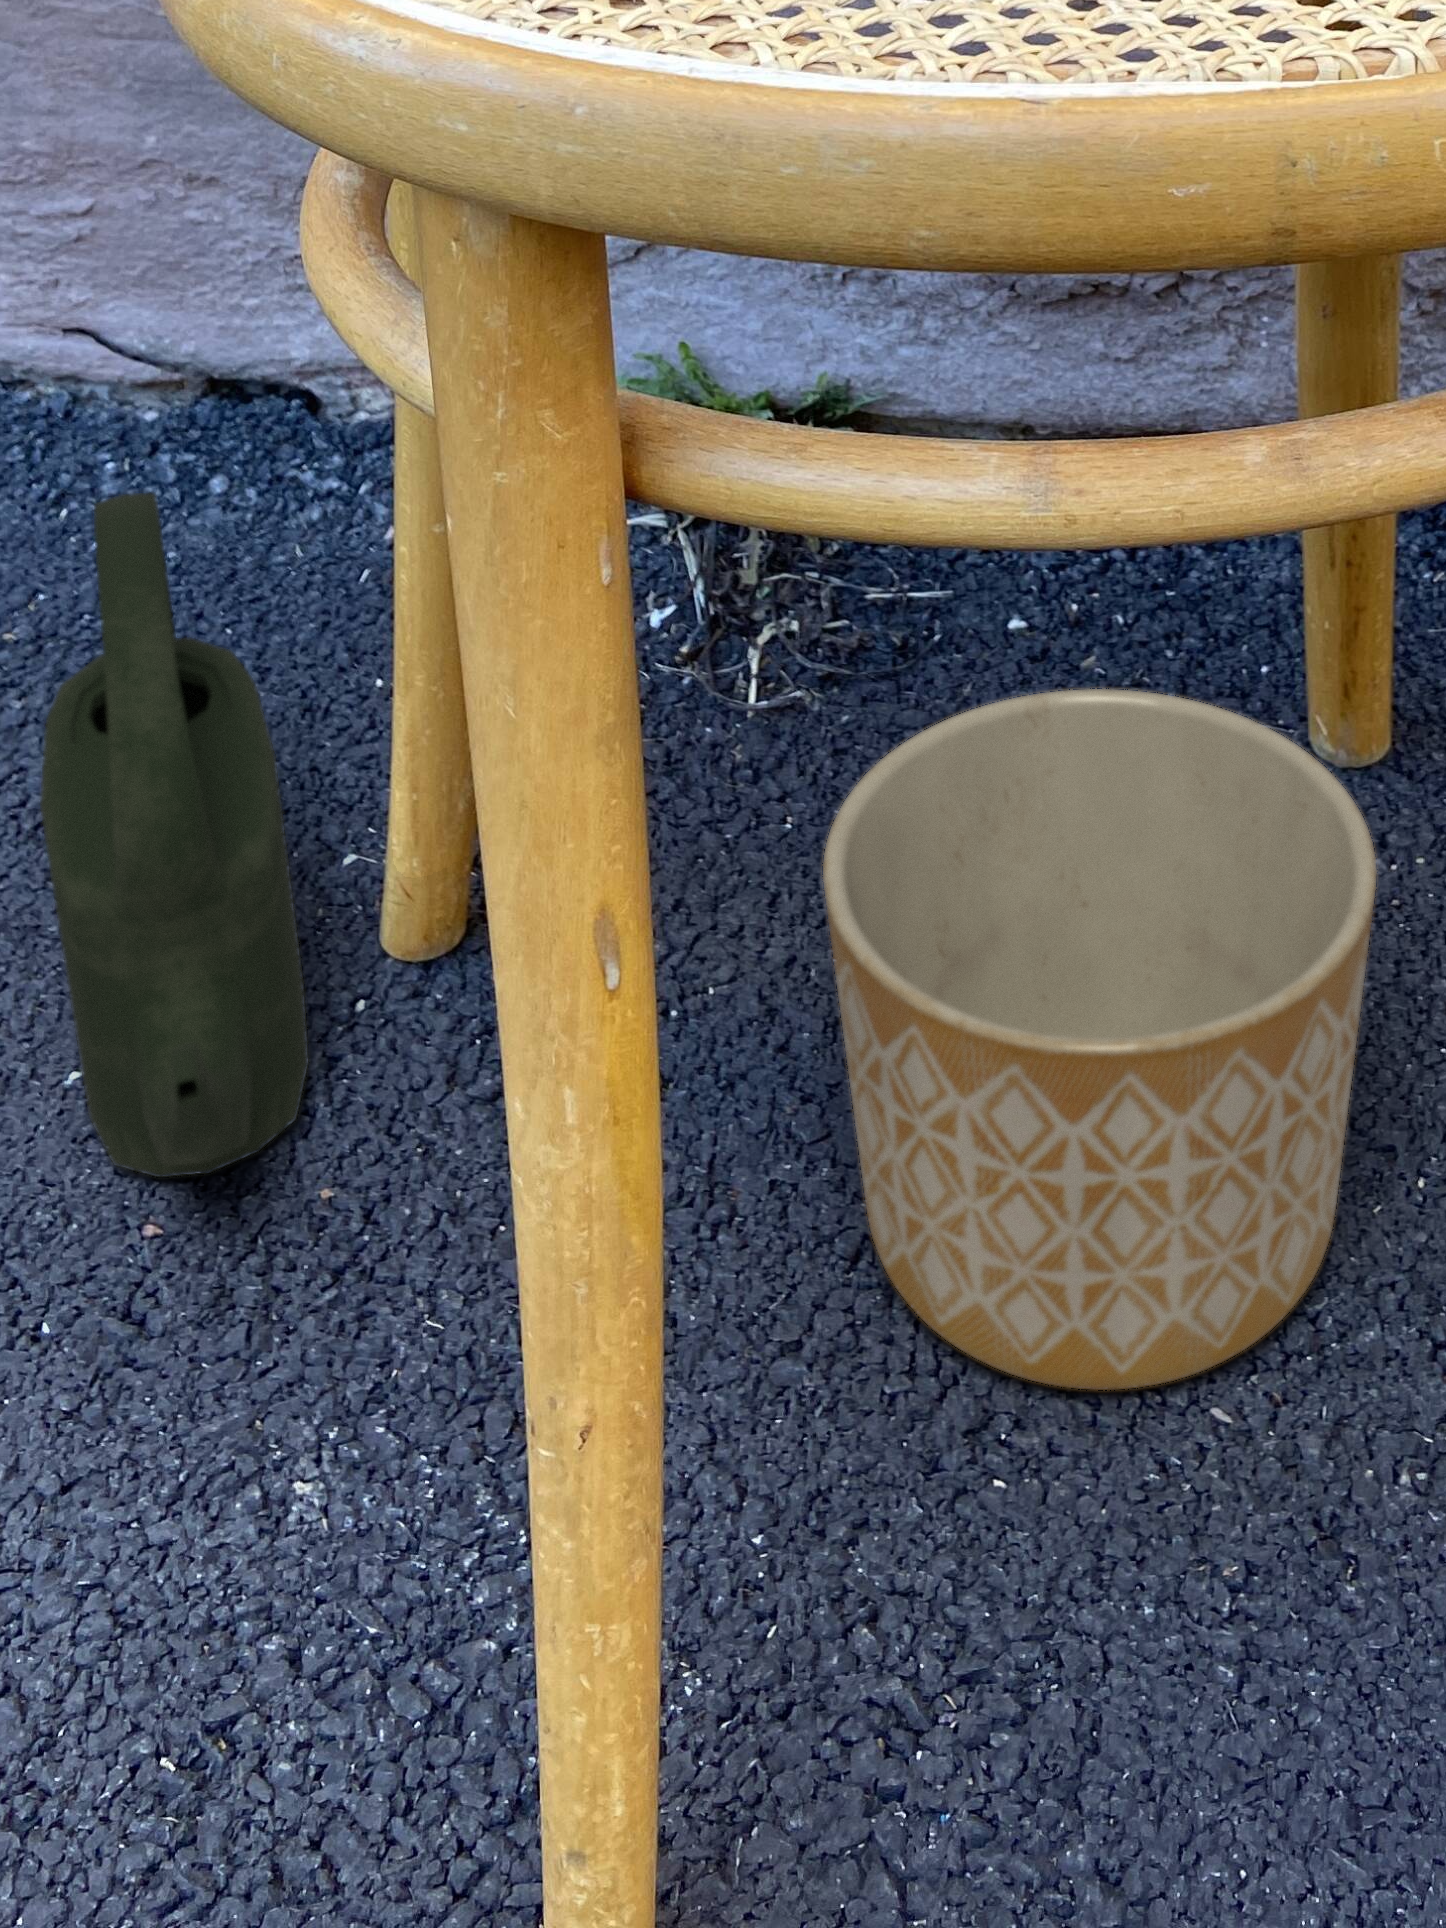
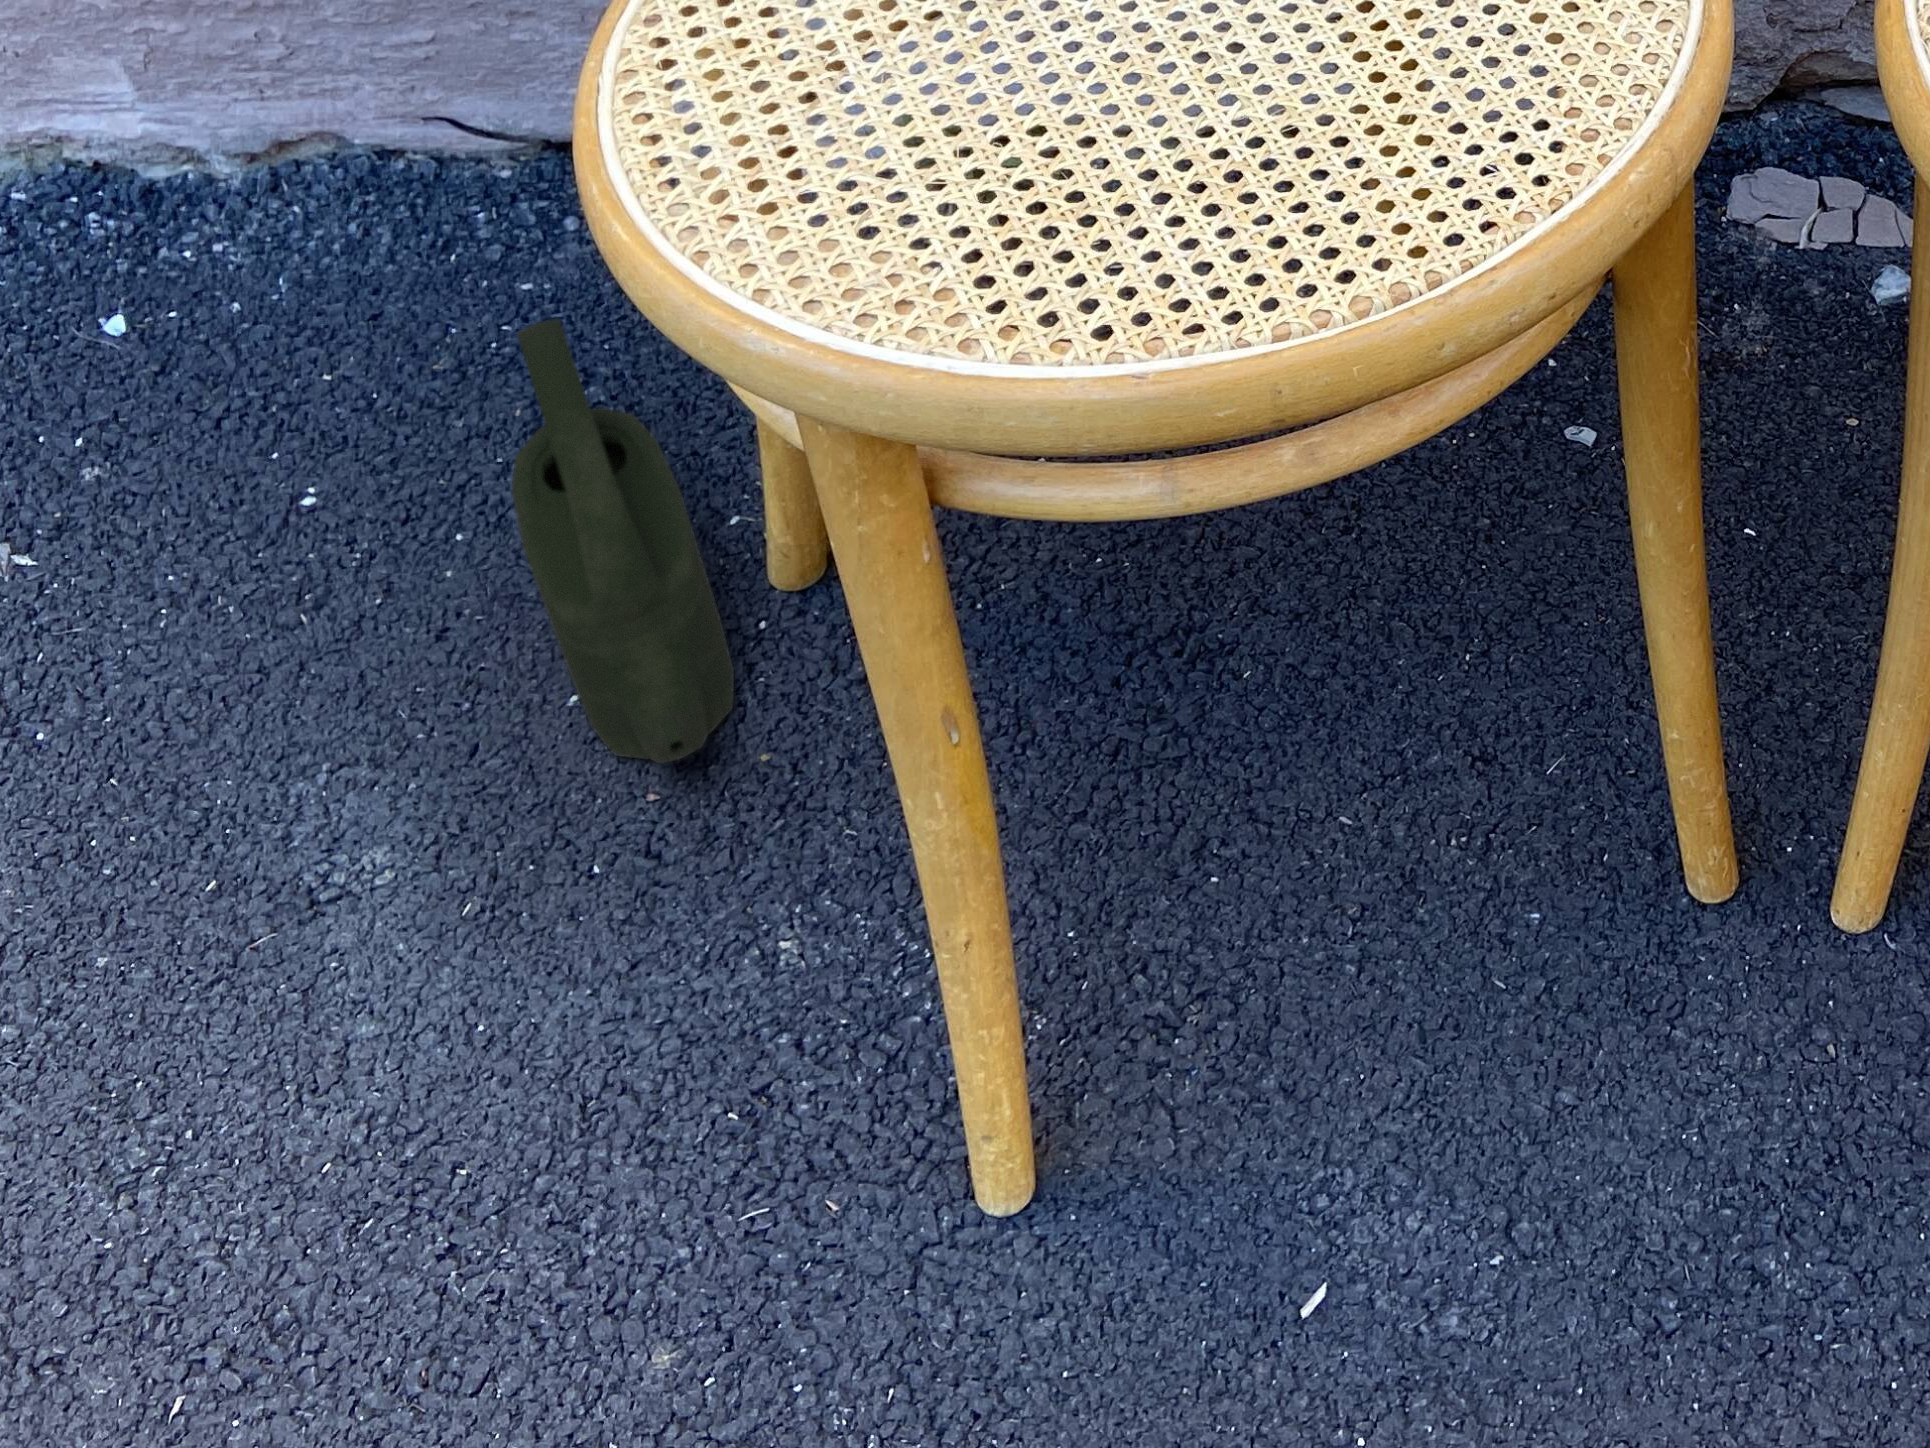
planter: present [823,689,1376,1390] -> none [1064,391,1411,810]

